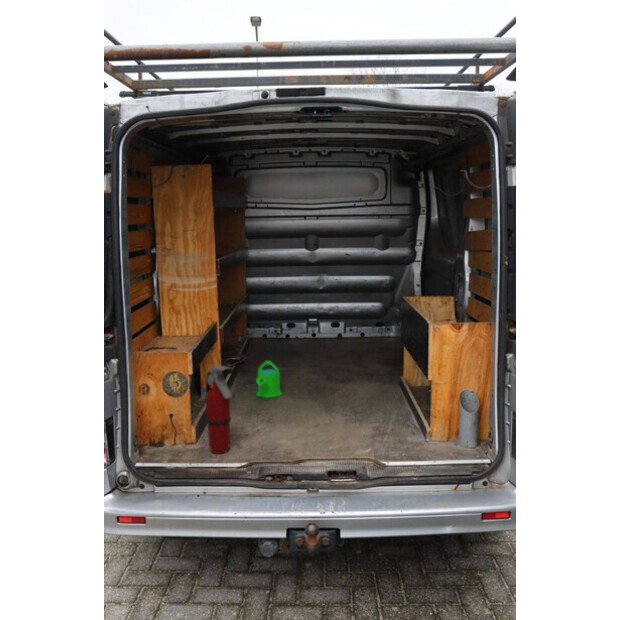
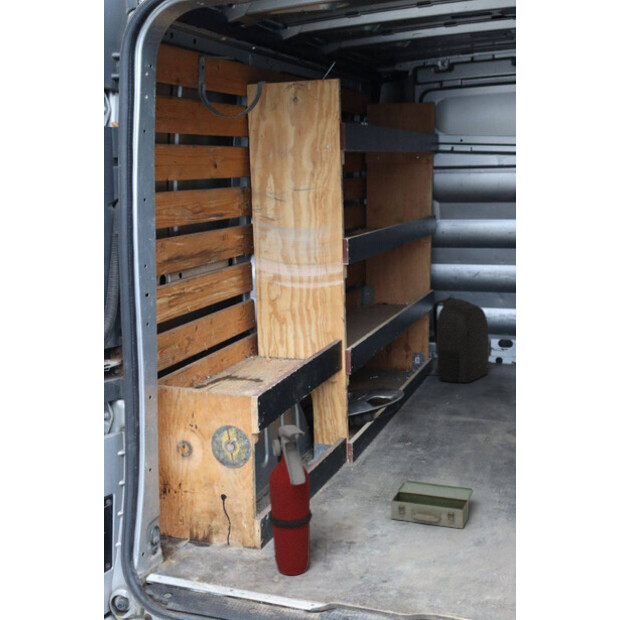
backpack: none [245,297,283,350] -> present [432,296,489,383]
watering can: present [256,361,282,398] -> none [398,409,447,473]
toolbox: none [263,399,306,421] -> present [391,481,473,529]

